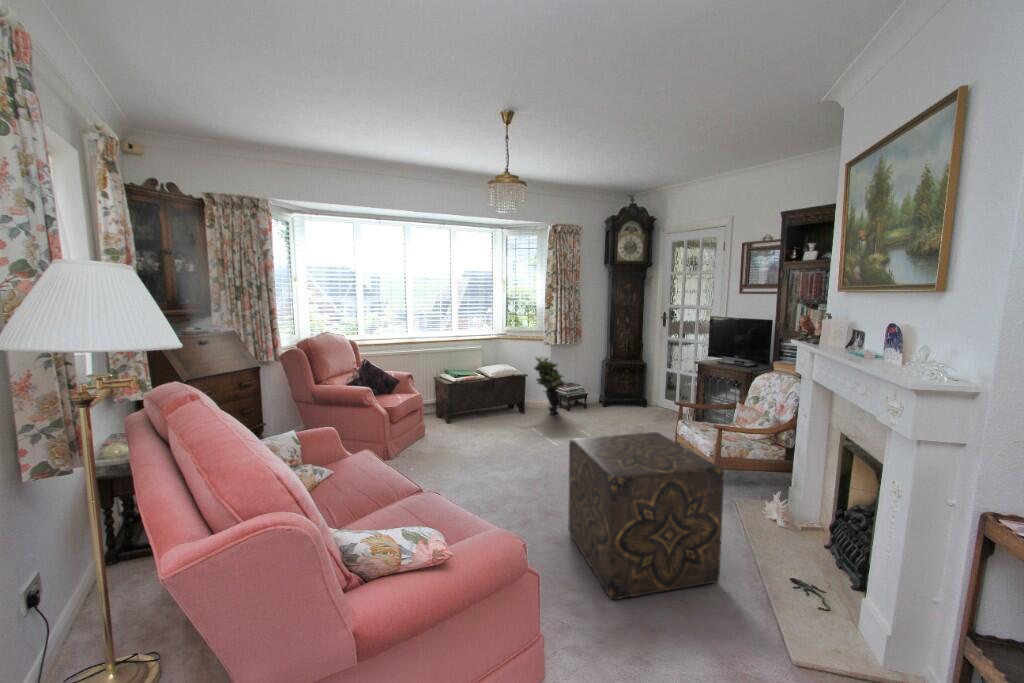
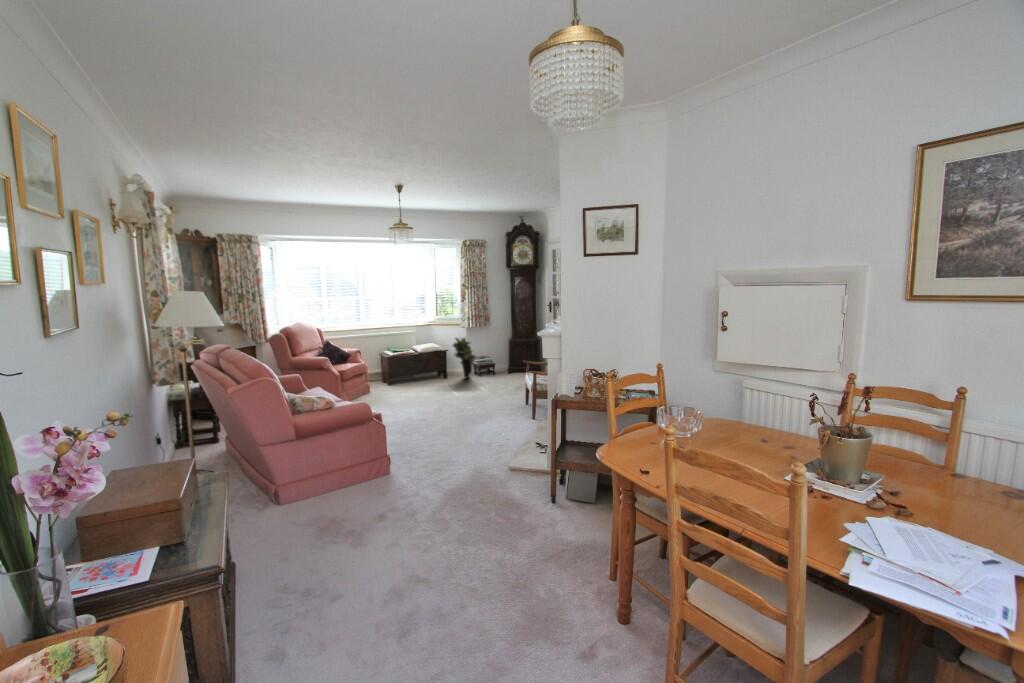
ottoman: present [568,432,724,599] -> none [424,374,483,444]

